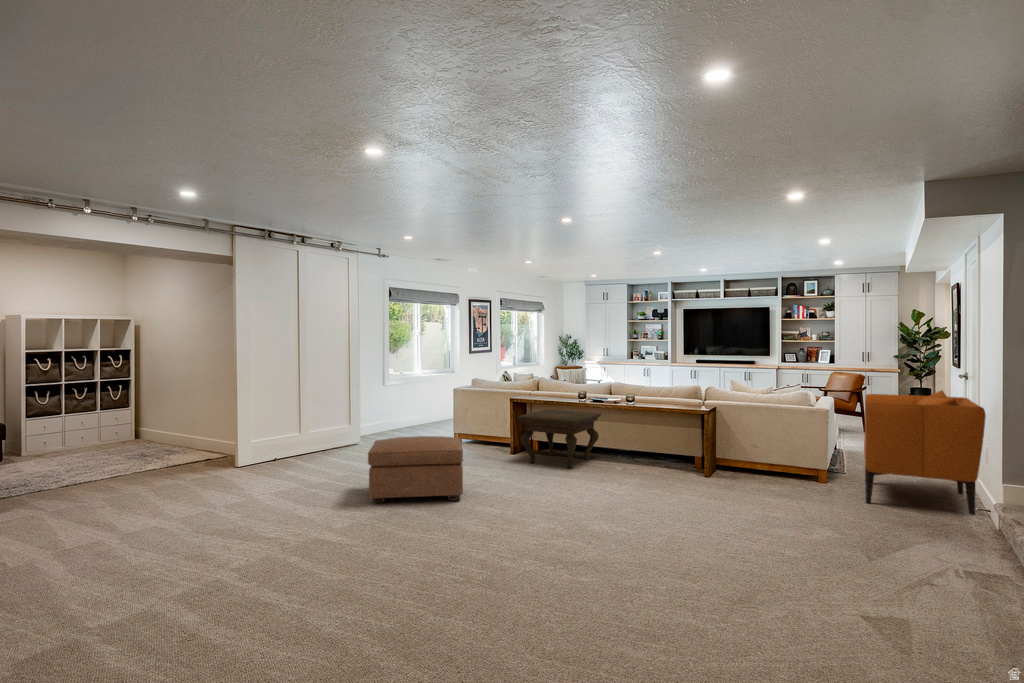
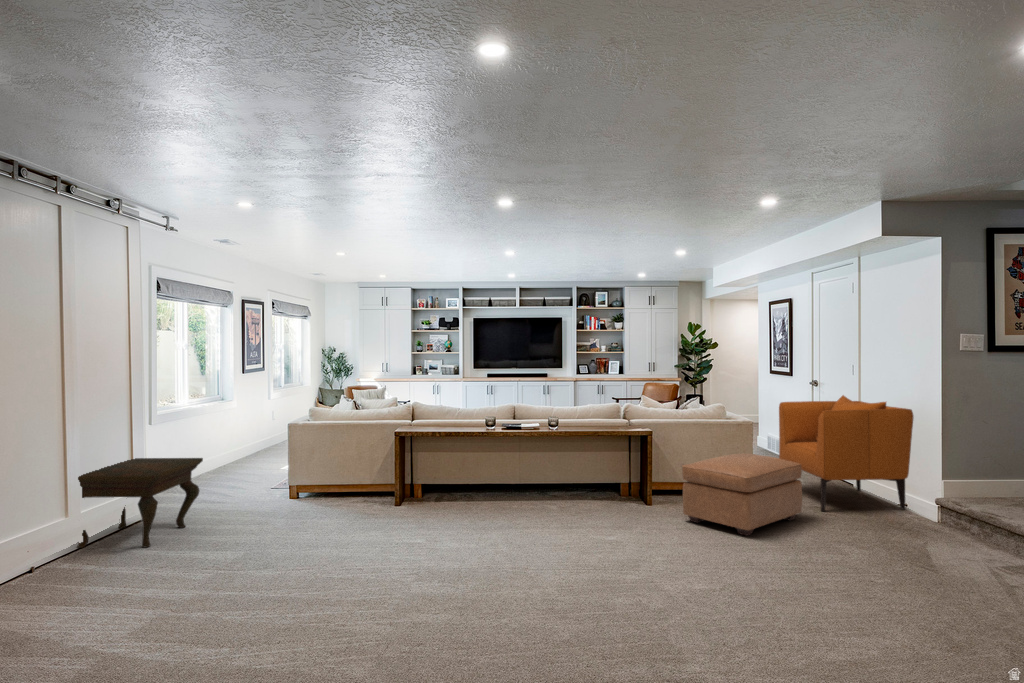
side table: present [518,409,601,468] -> present [77,458,203,548]
ottoman: present [368,436,463,503] -> present [682,453,802,536]

